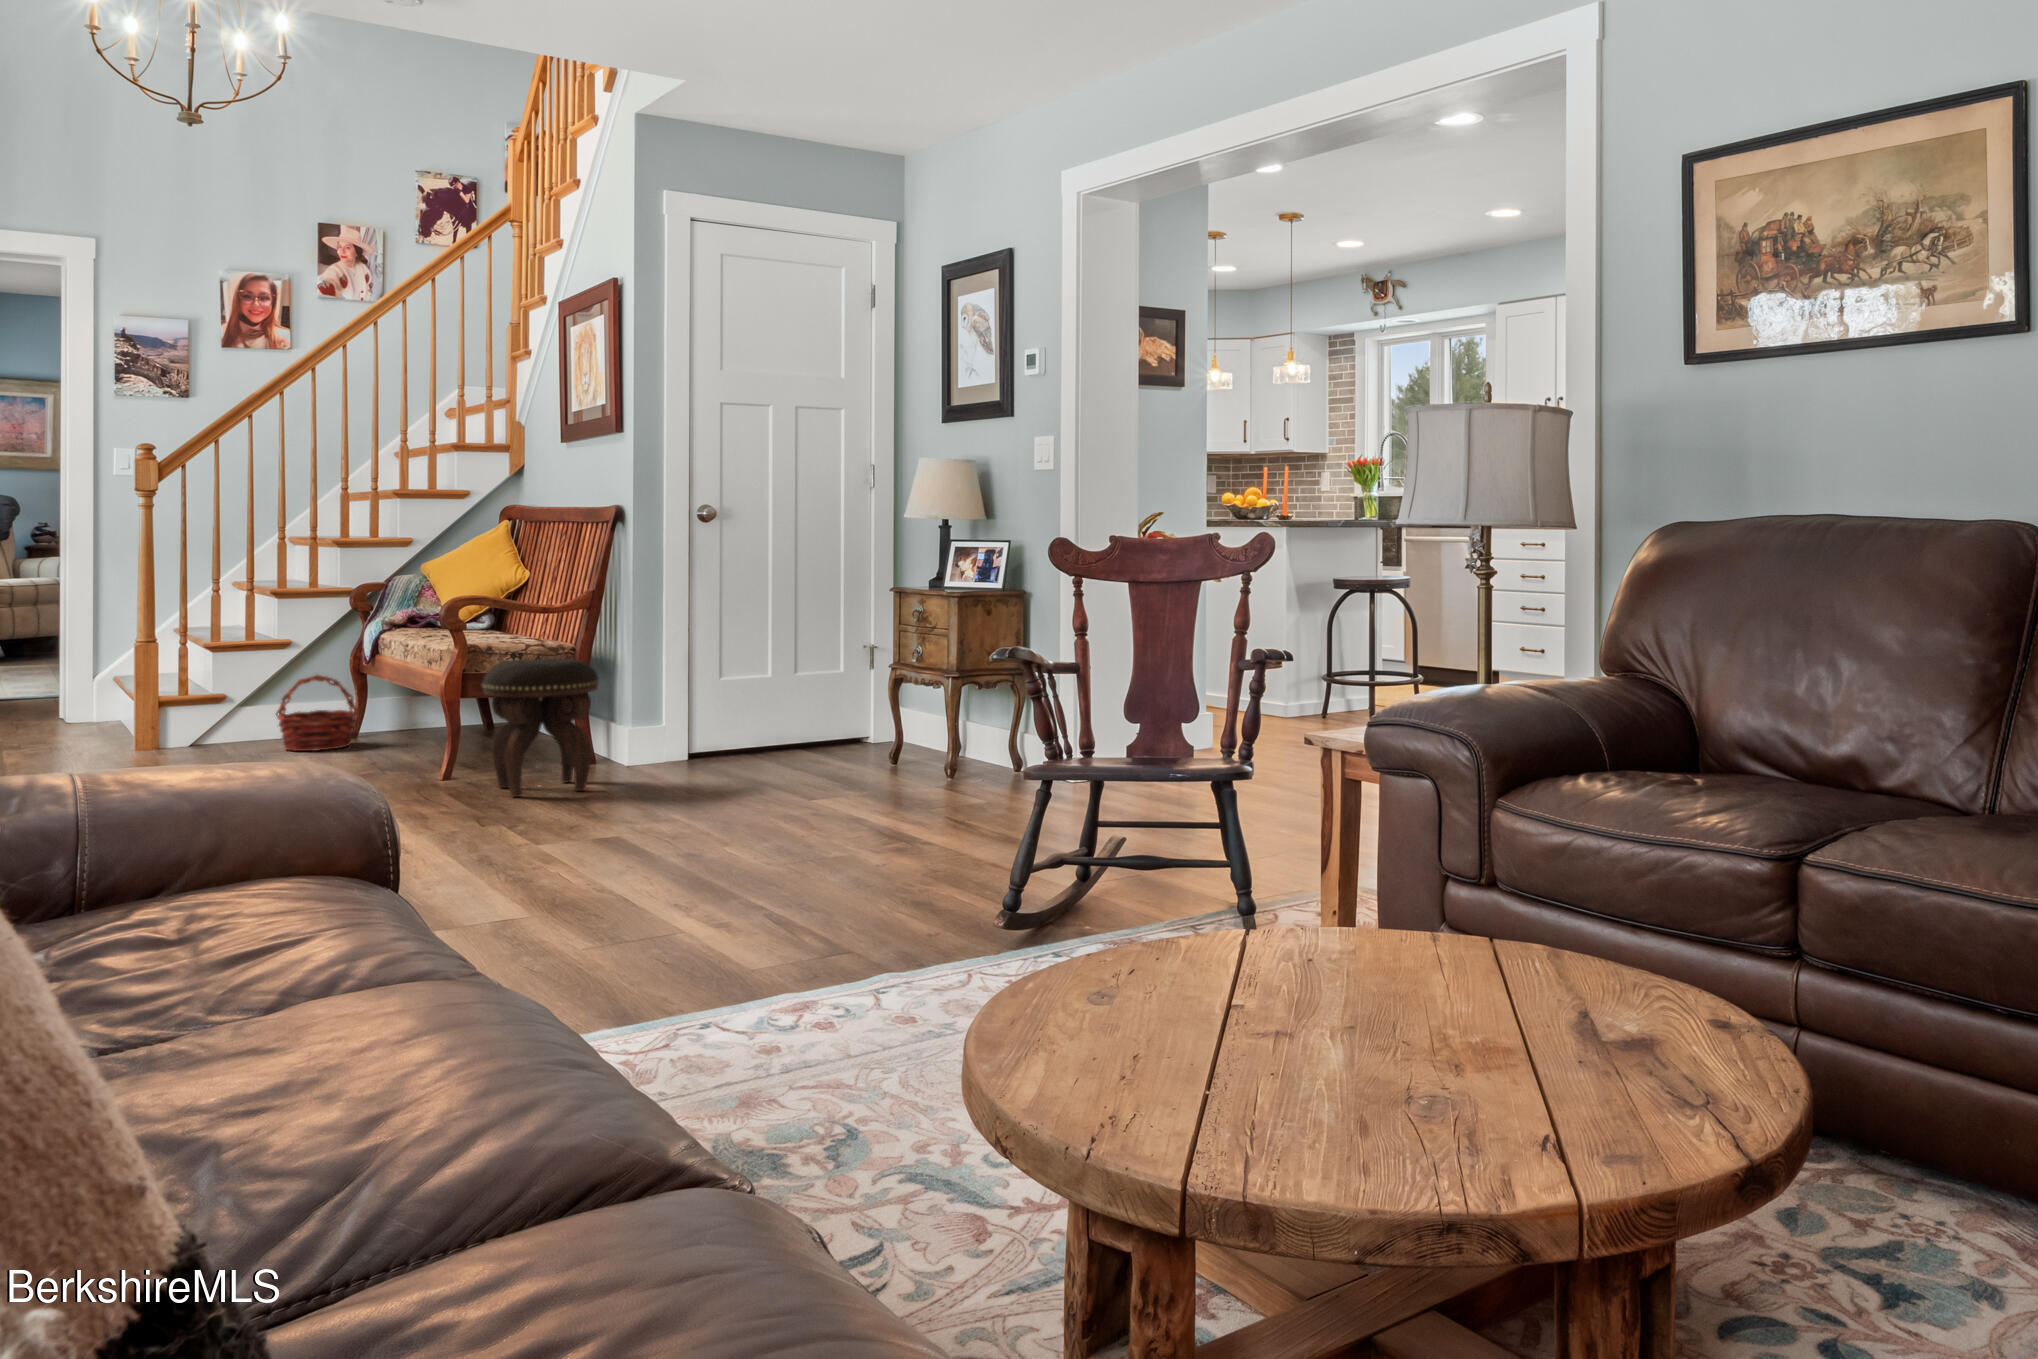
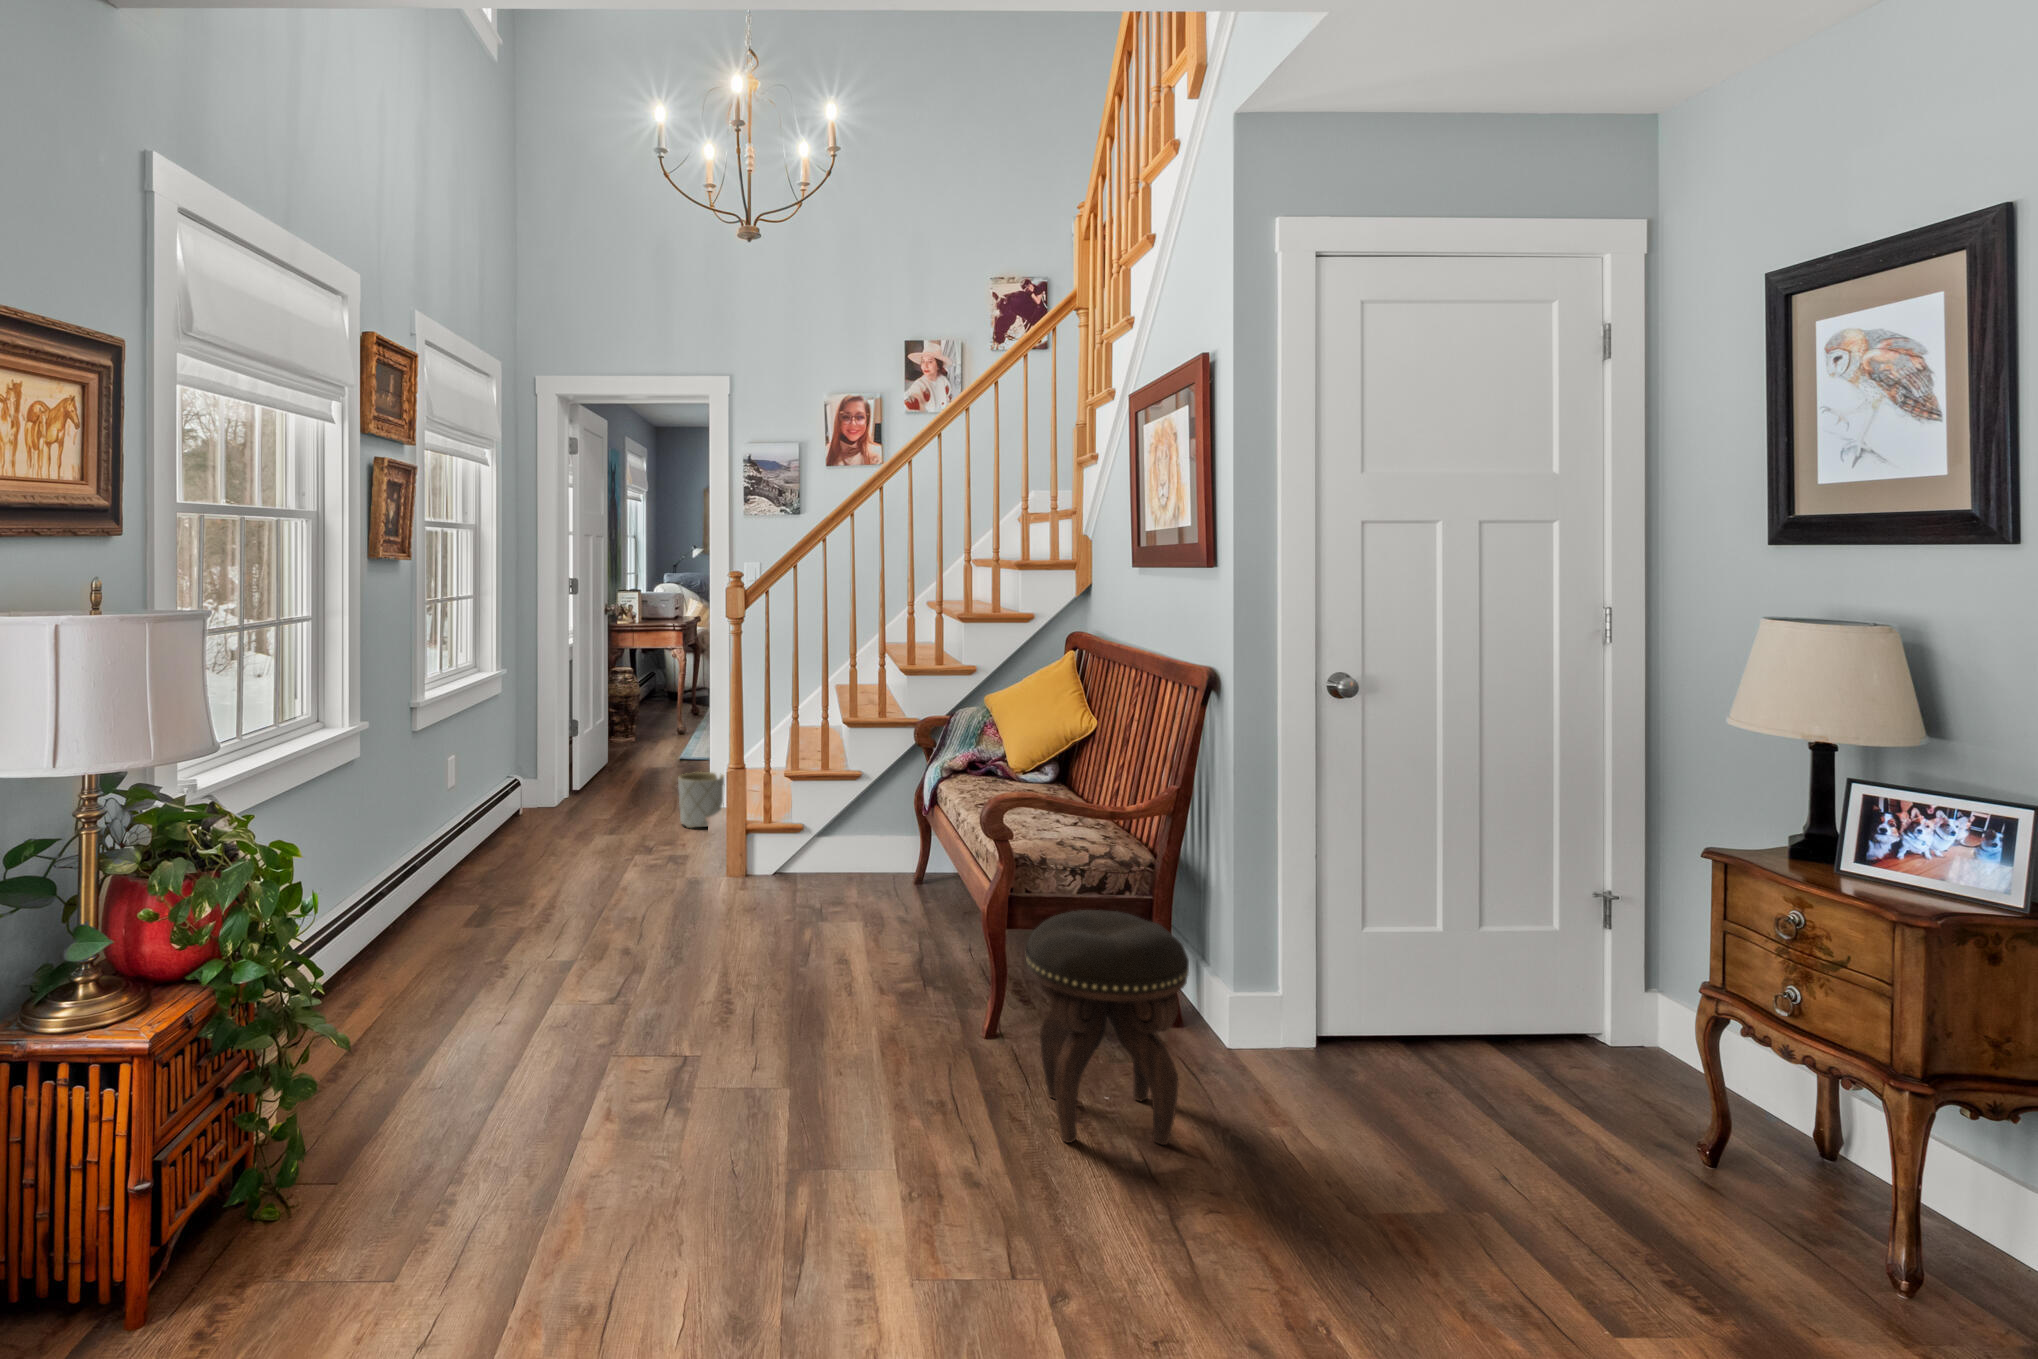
planter: none [37,672,101,729] -> present [678,772,725,828]
basket: present [276,675,357,751] -> none [835,829,913,920]

